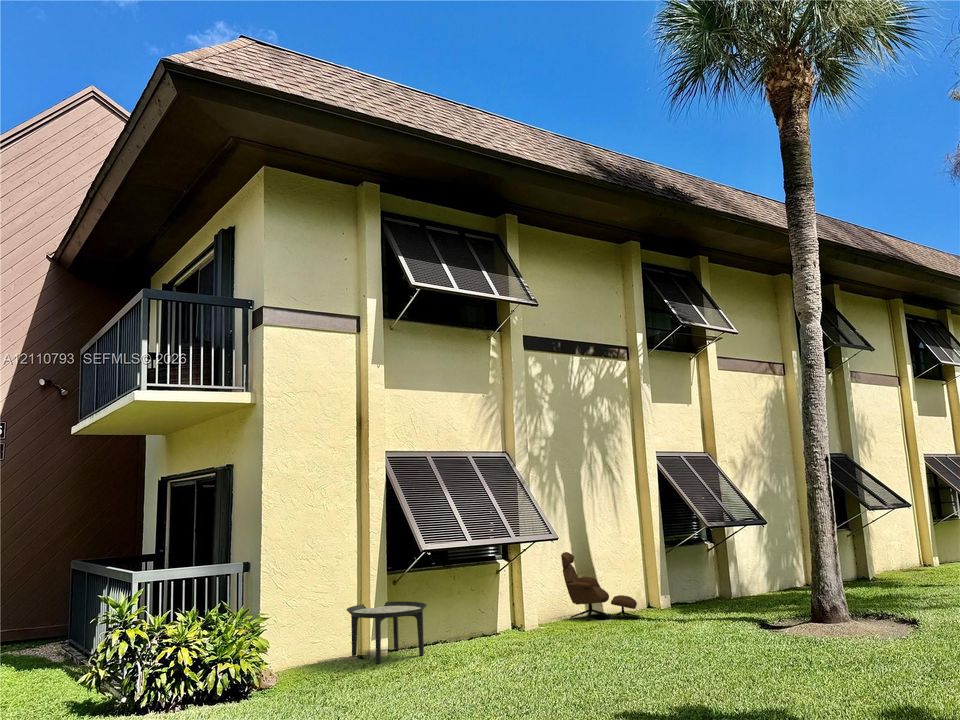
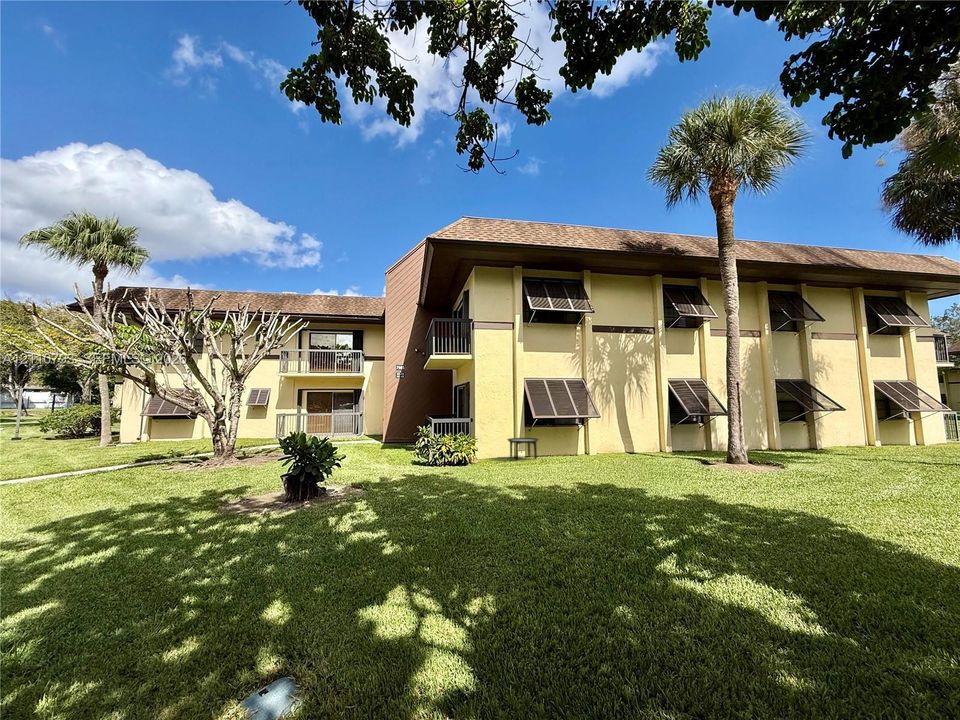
lounge chair: present [561,552,638,621] -> none [610,423,647,455]

